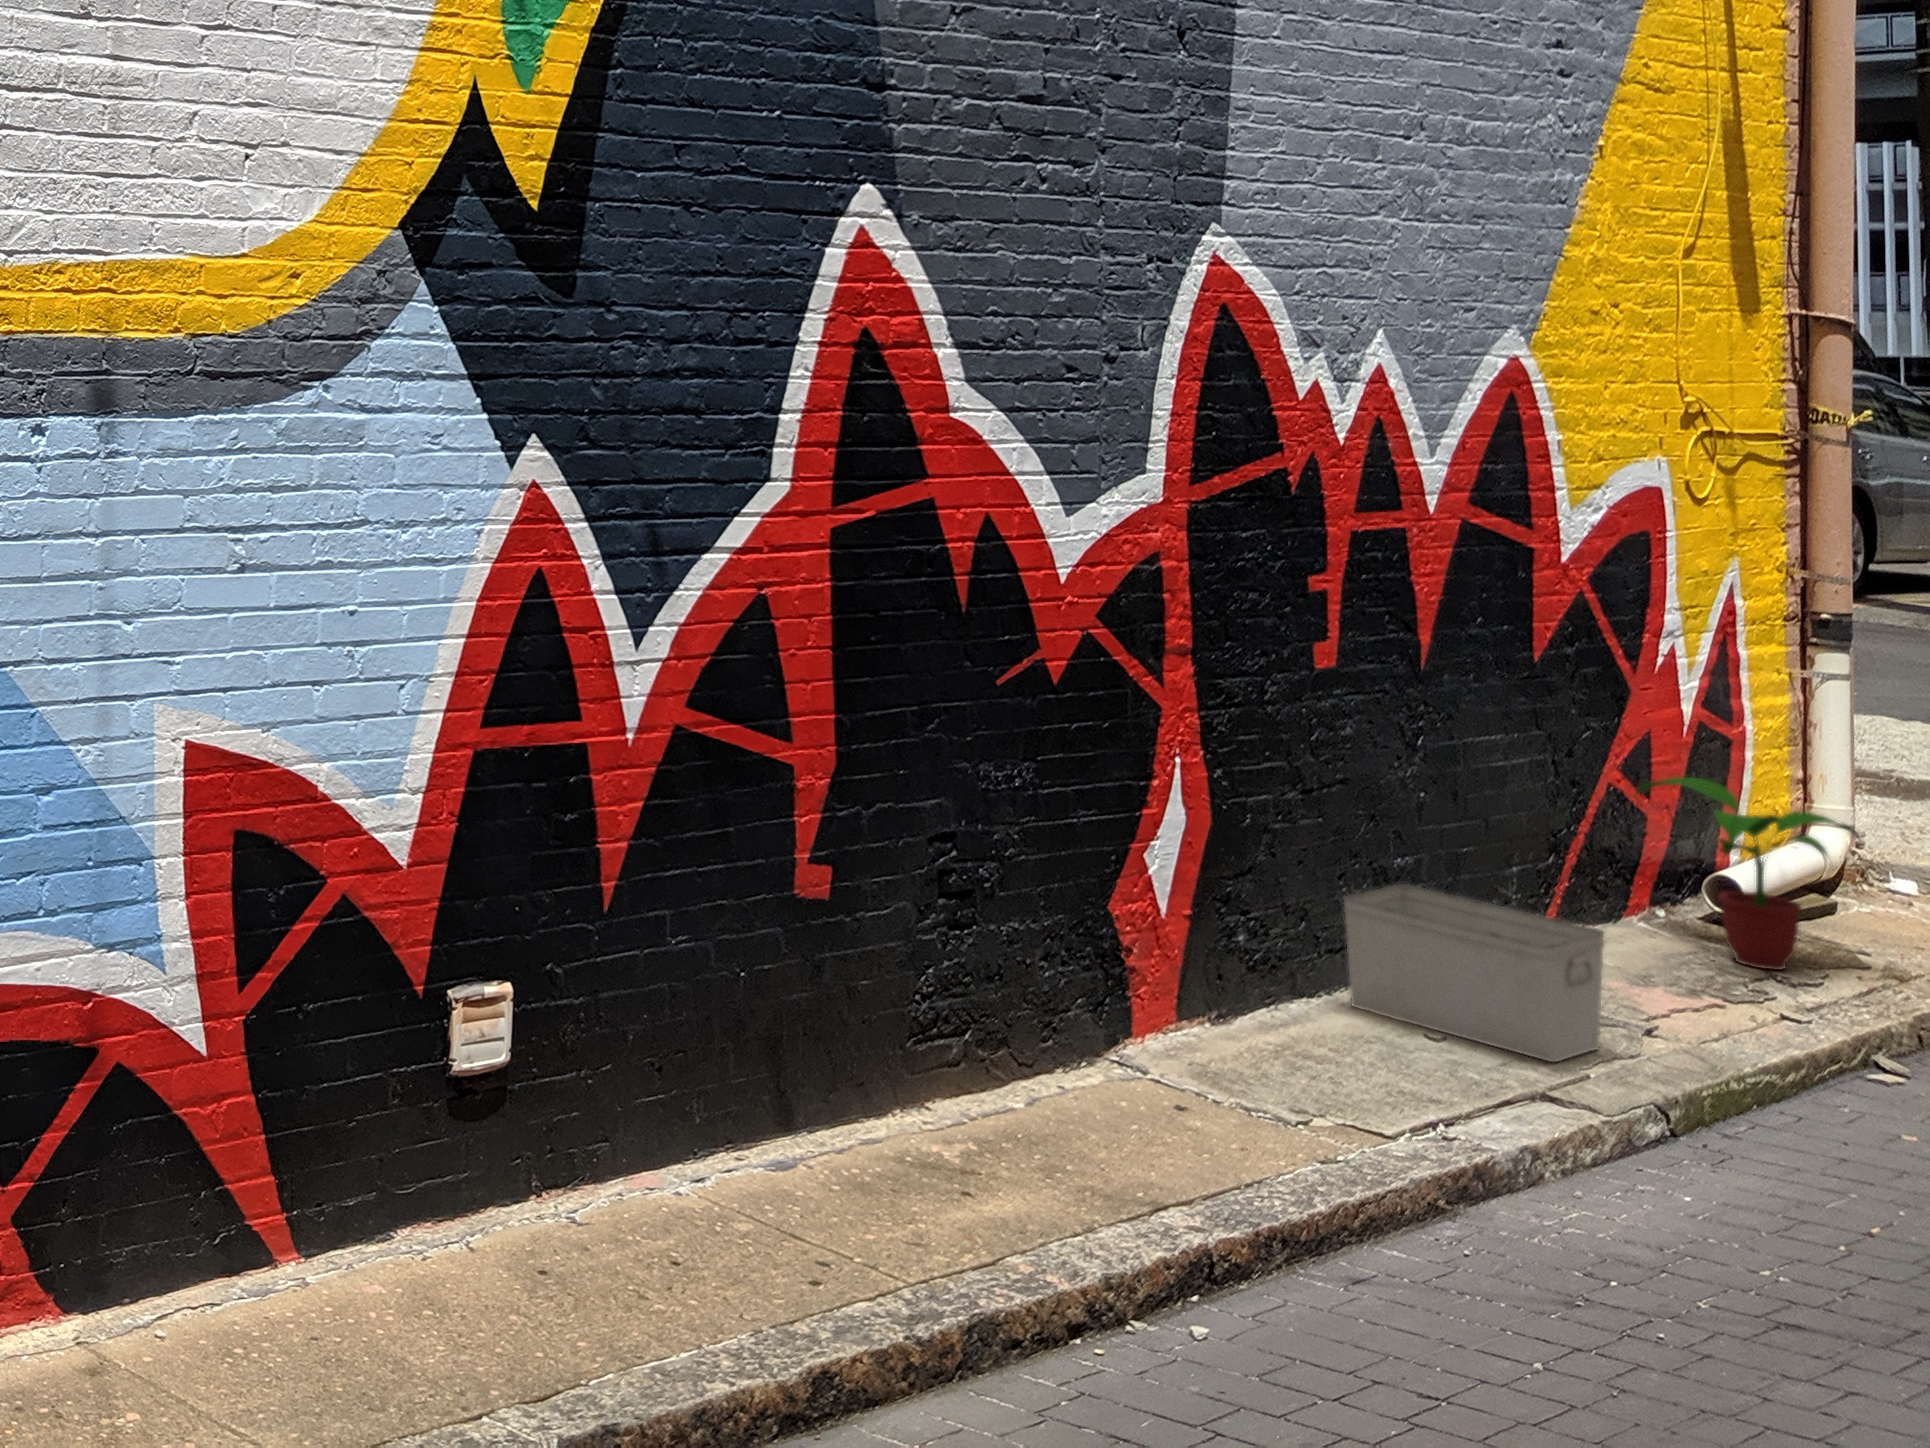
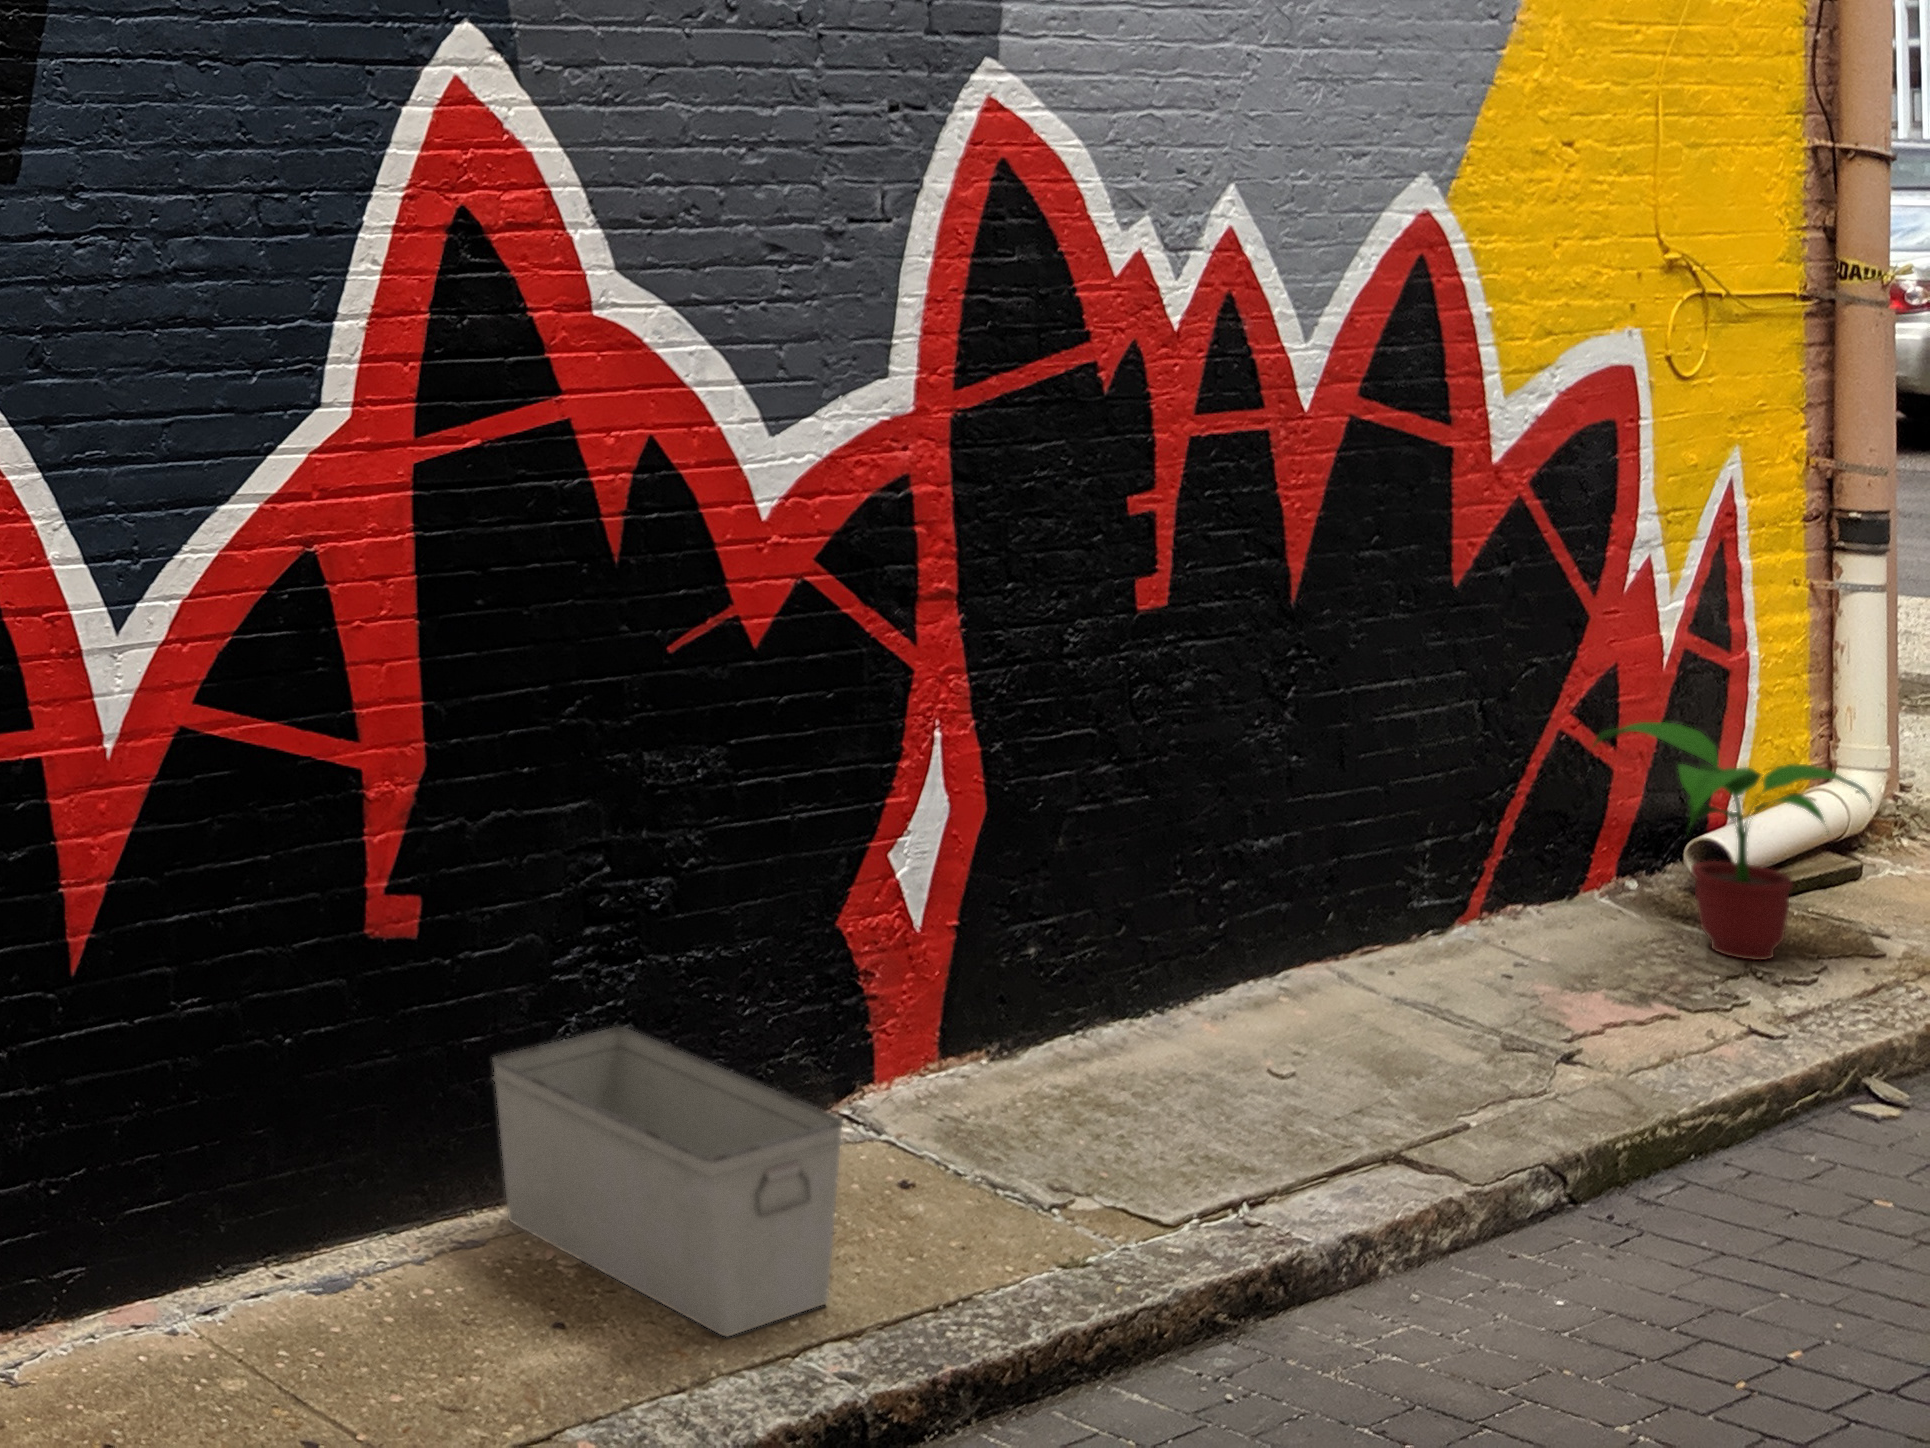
storage bin: present [1344,884,1604,1062] -> present [493,1027,843,1336]

